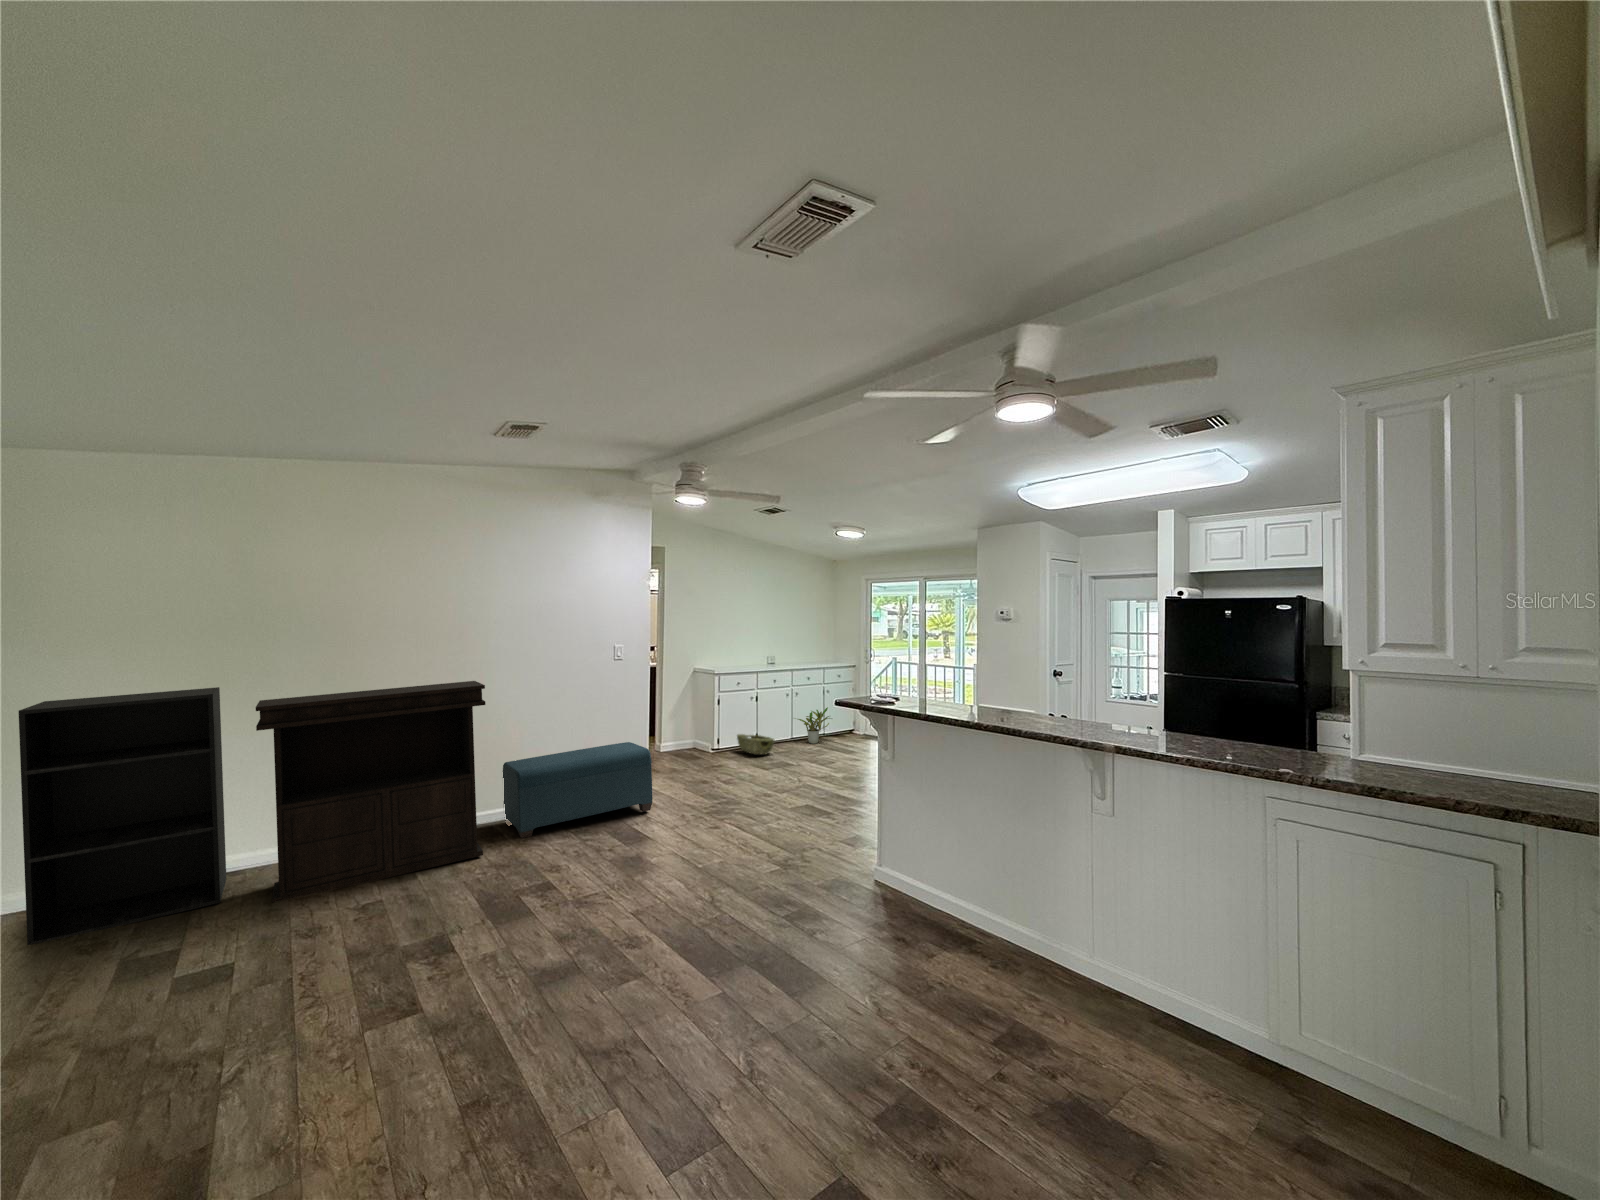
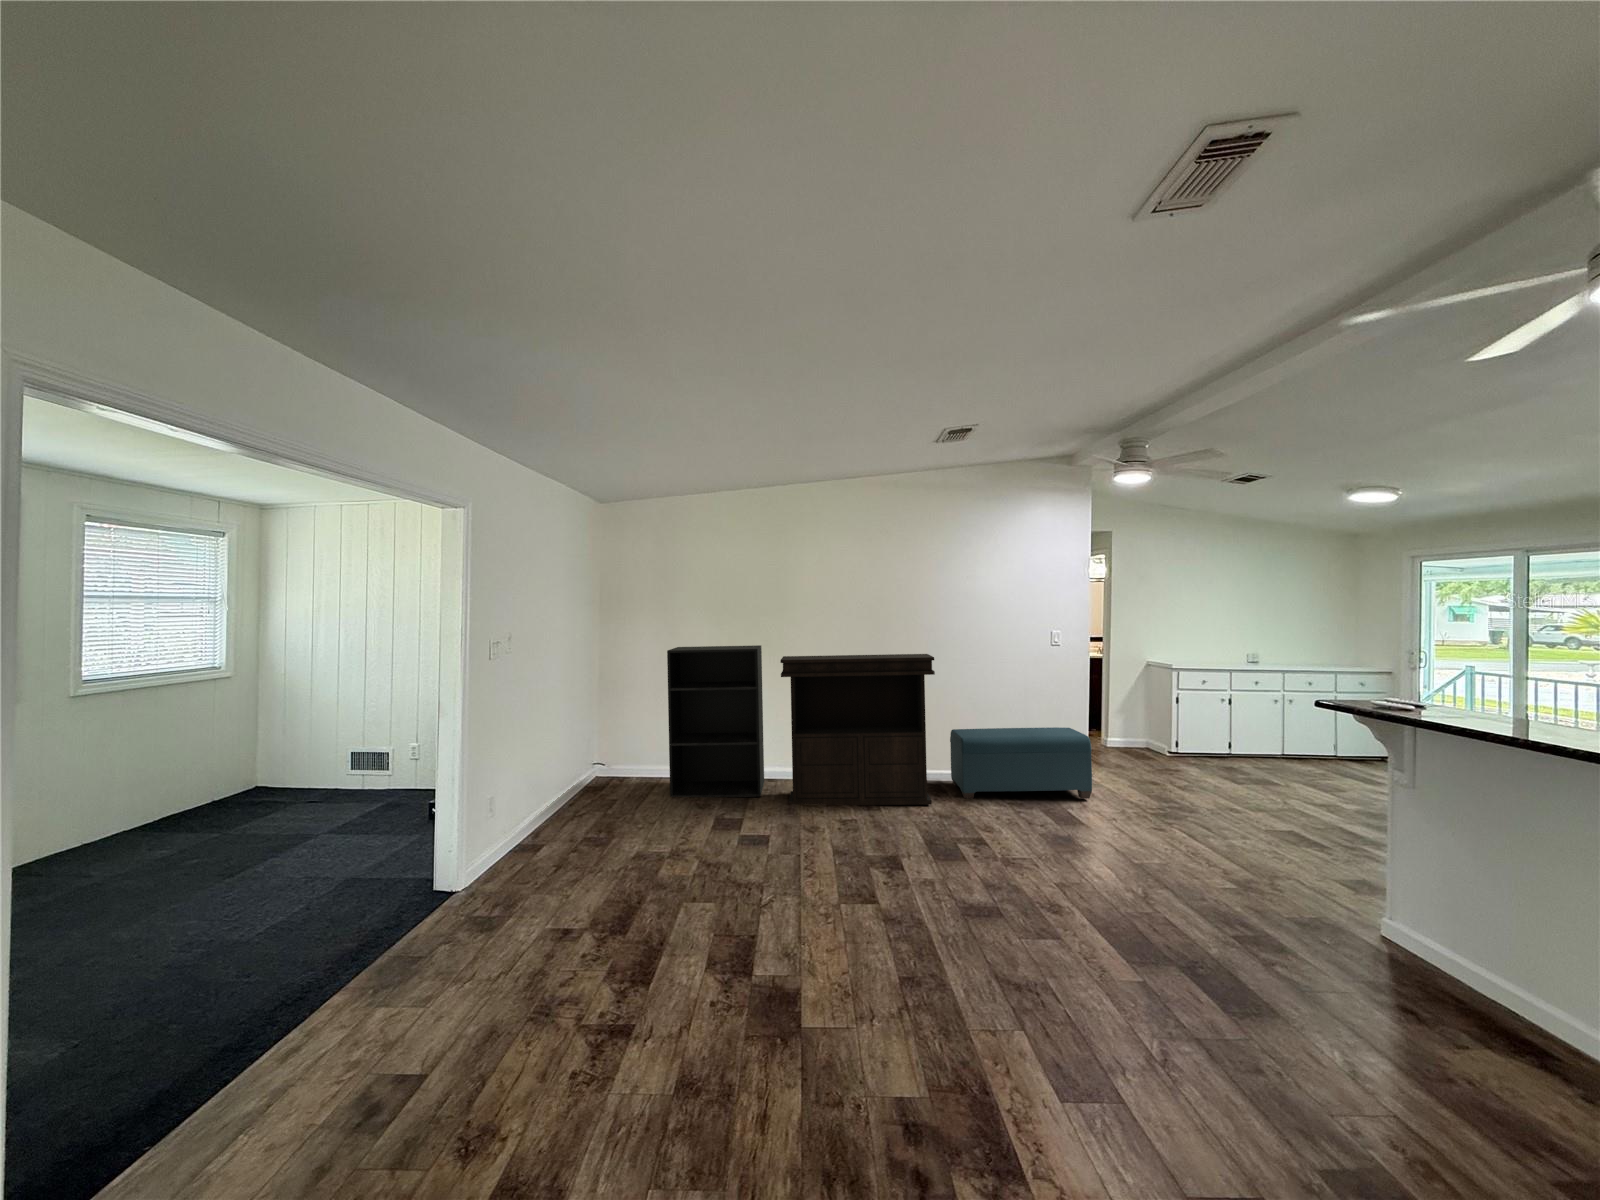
potted plant: present [798,707,830,744] -> none [1282,723,1344,766]
woven basket: present [737,734,774,755] -> none [1202,740,1252,768]

